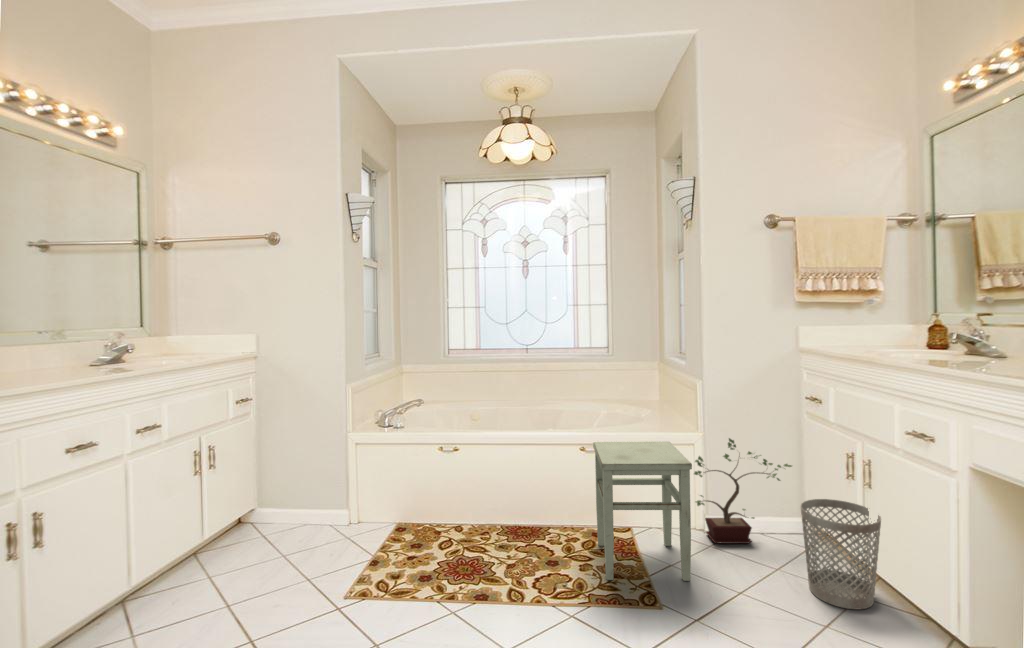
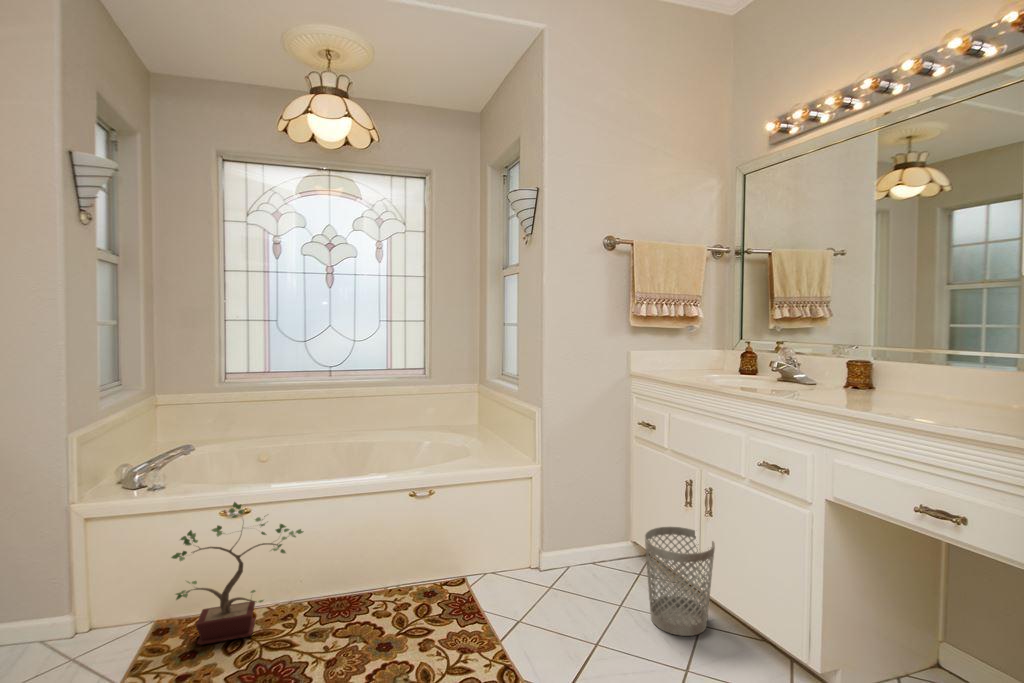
potted plant: present [694,438,792,544] -> present [171,502,304,645]
stool: present [593,441,692,581] -> none [429,480,545,655]

